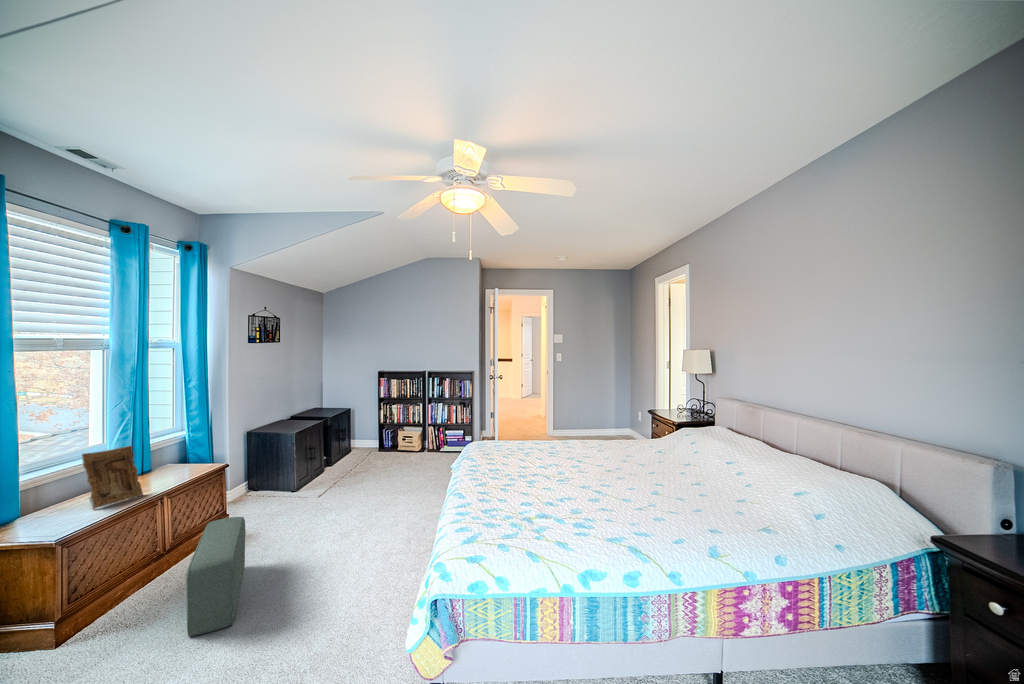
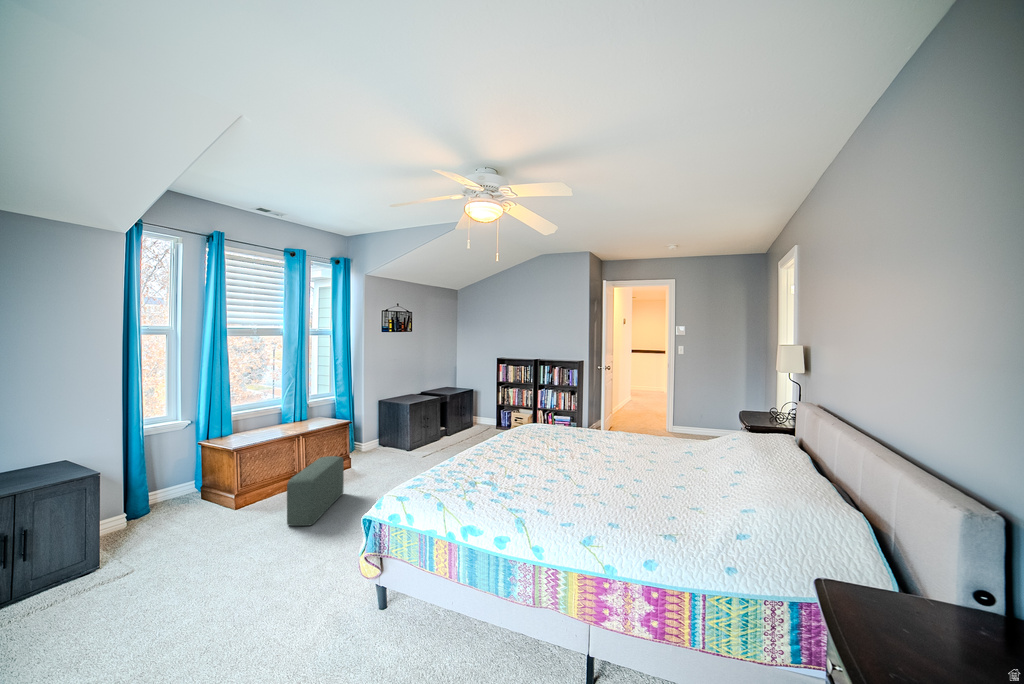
picture frame: present [82,446,143,509] -> none [258,399,291,437]

